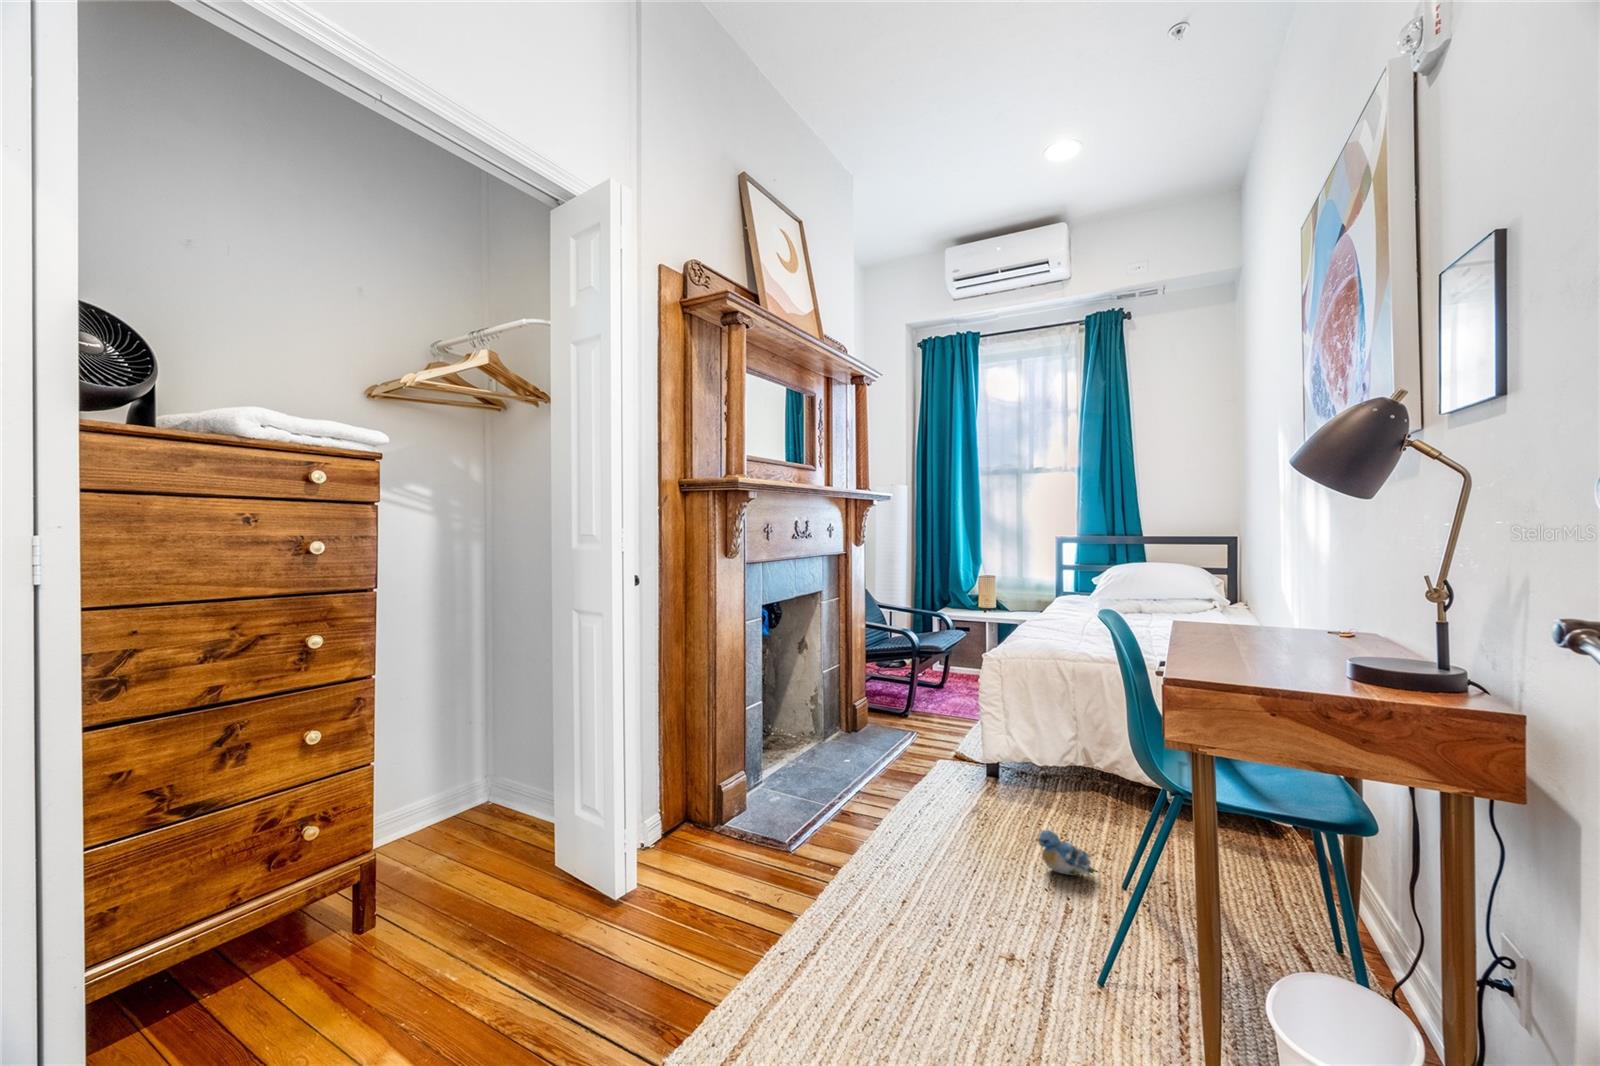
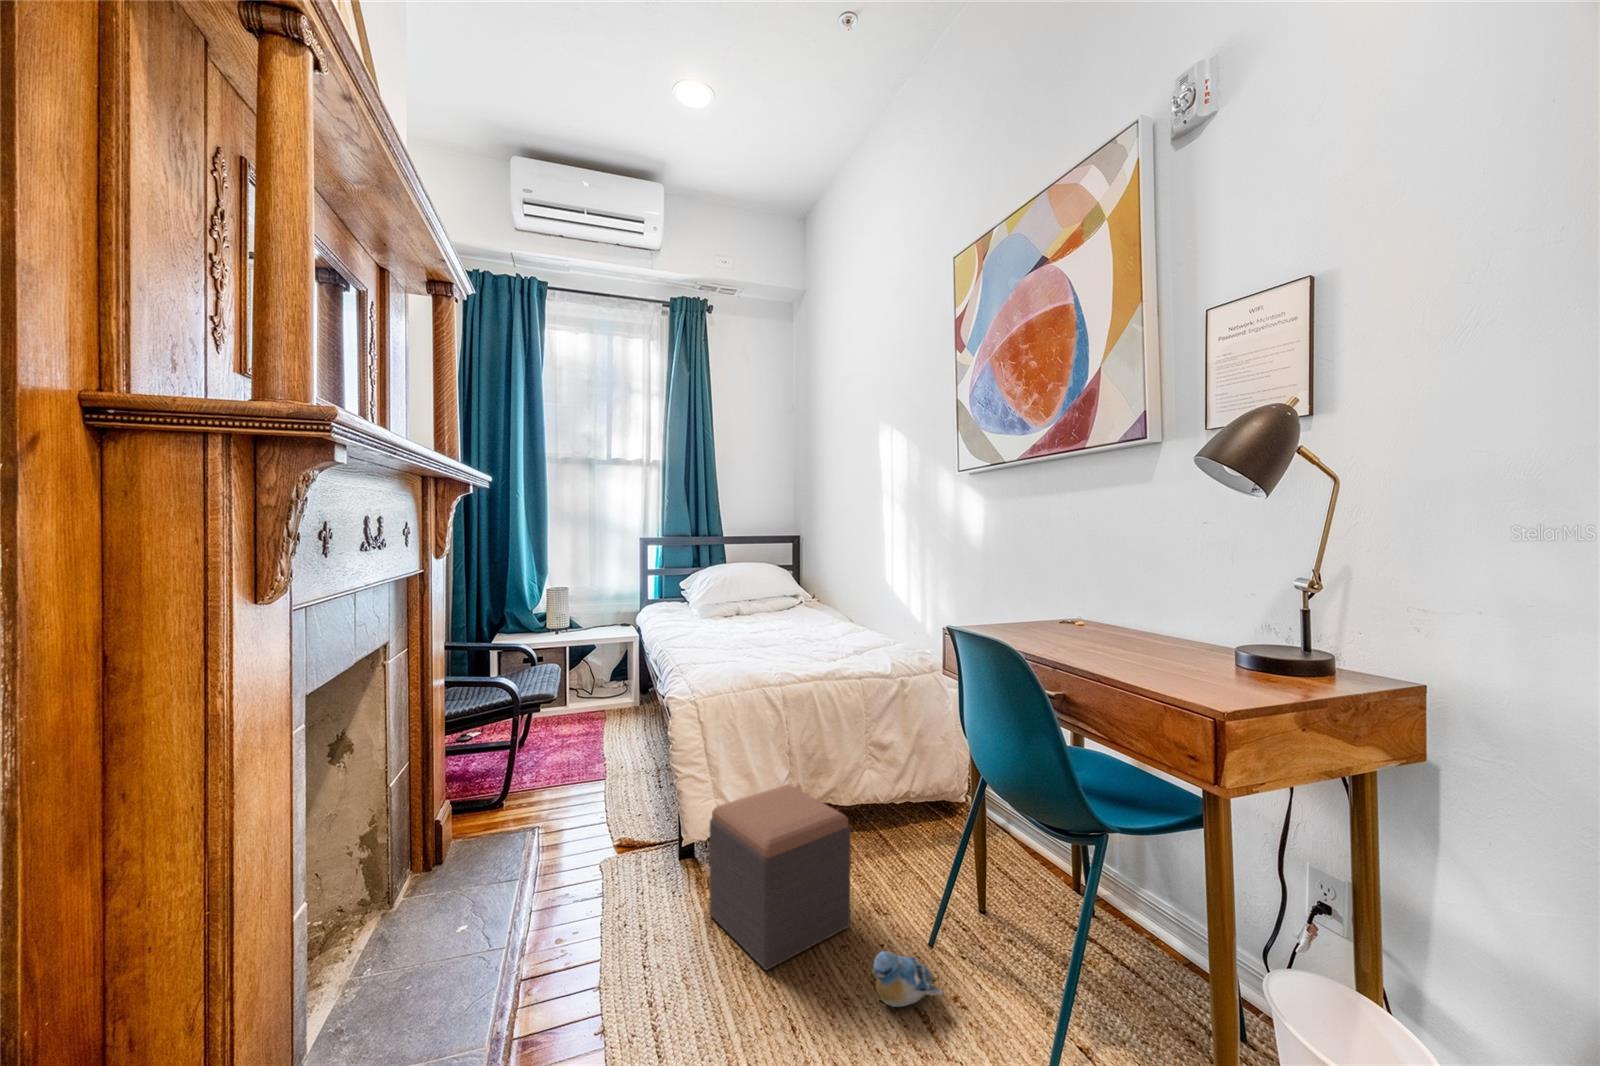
footstool: none [980,722,1071,834] -> present [709,784,851,970]

